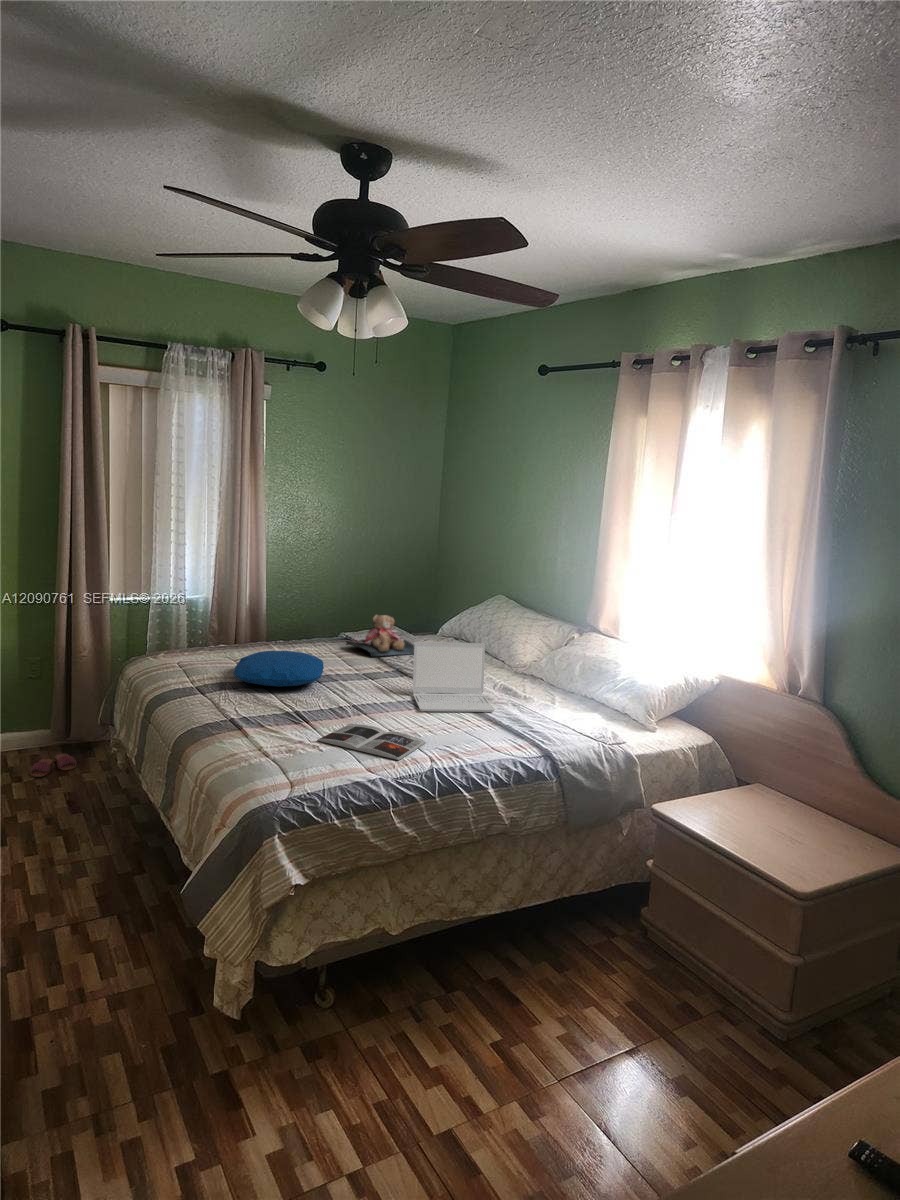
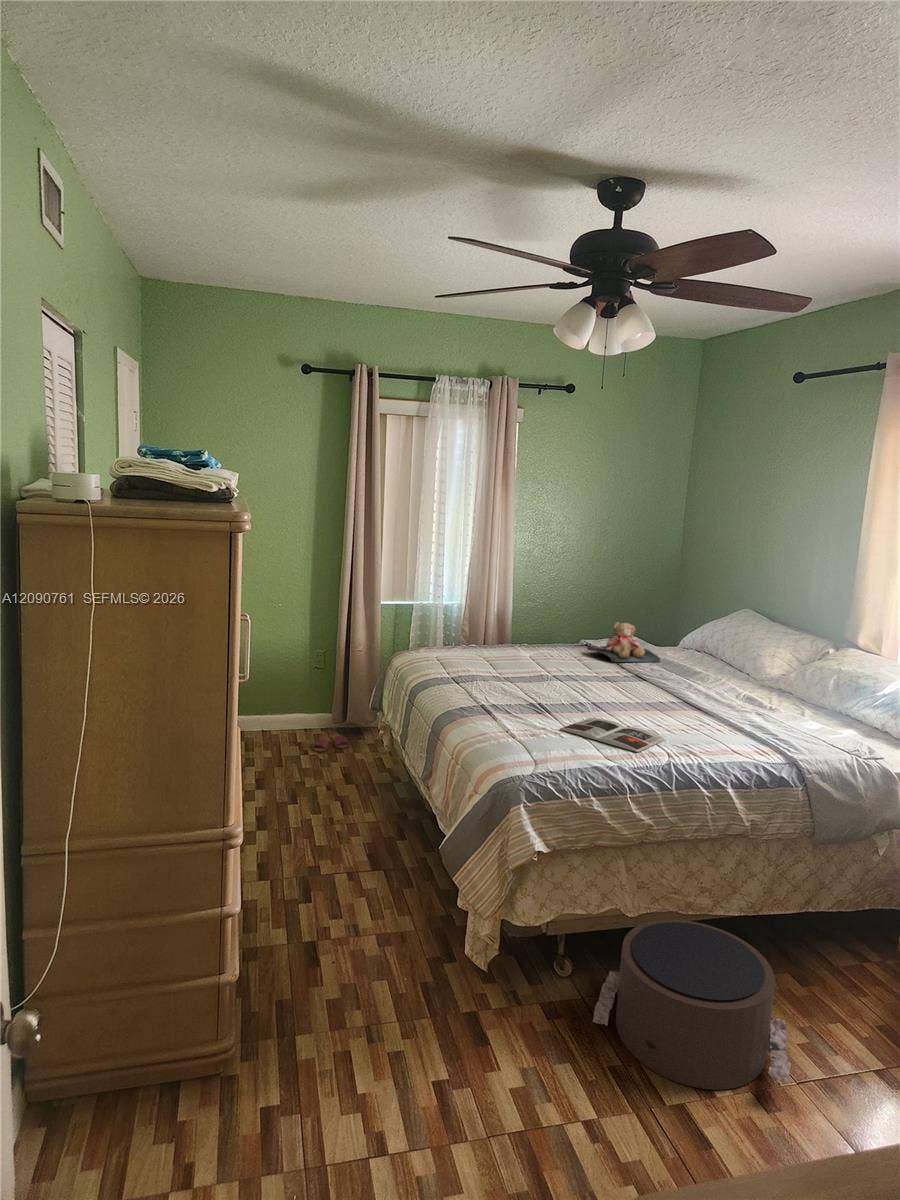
laptop: present [413,641,495,712] -> none [652,646,737,718]
pillow: present [234,651,324,687] -> none [485,651,567,682]
pouf: none [358,931,553,1107] -> present [593,919,791,1090]

